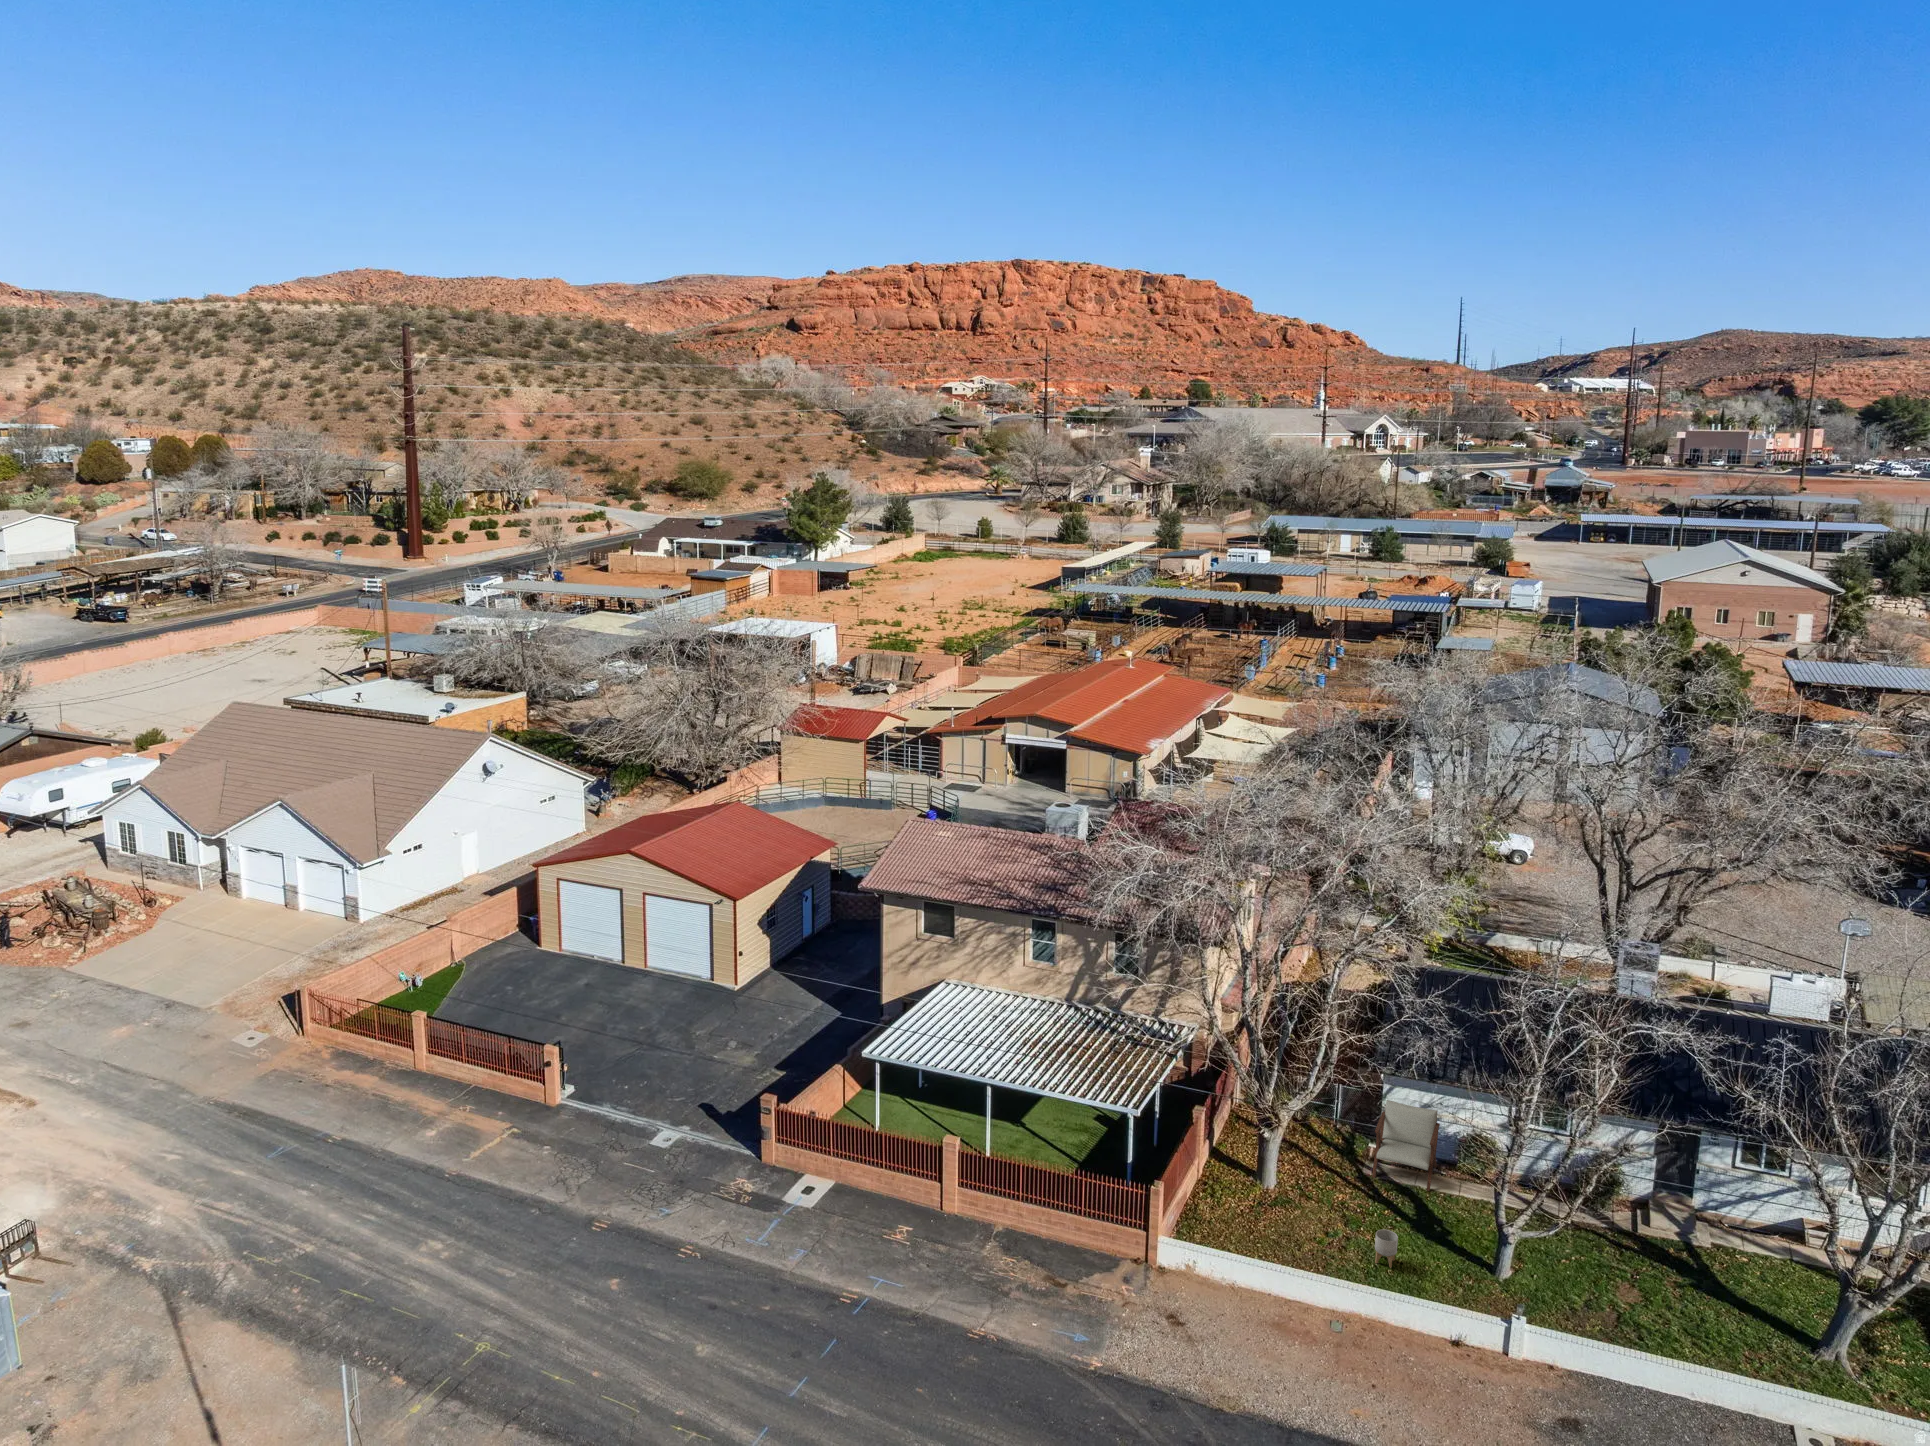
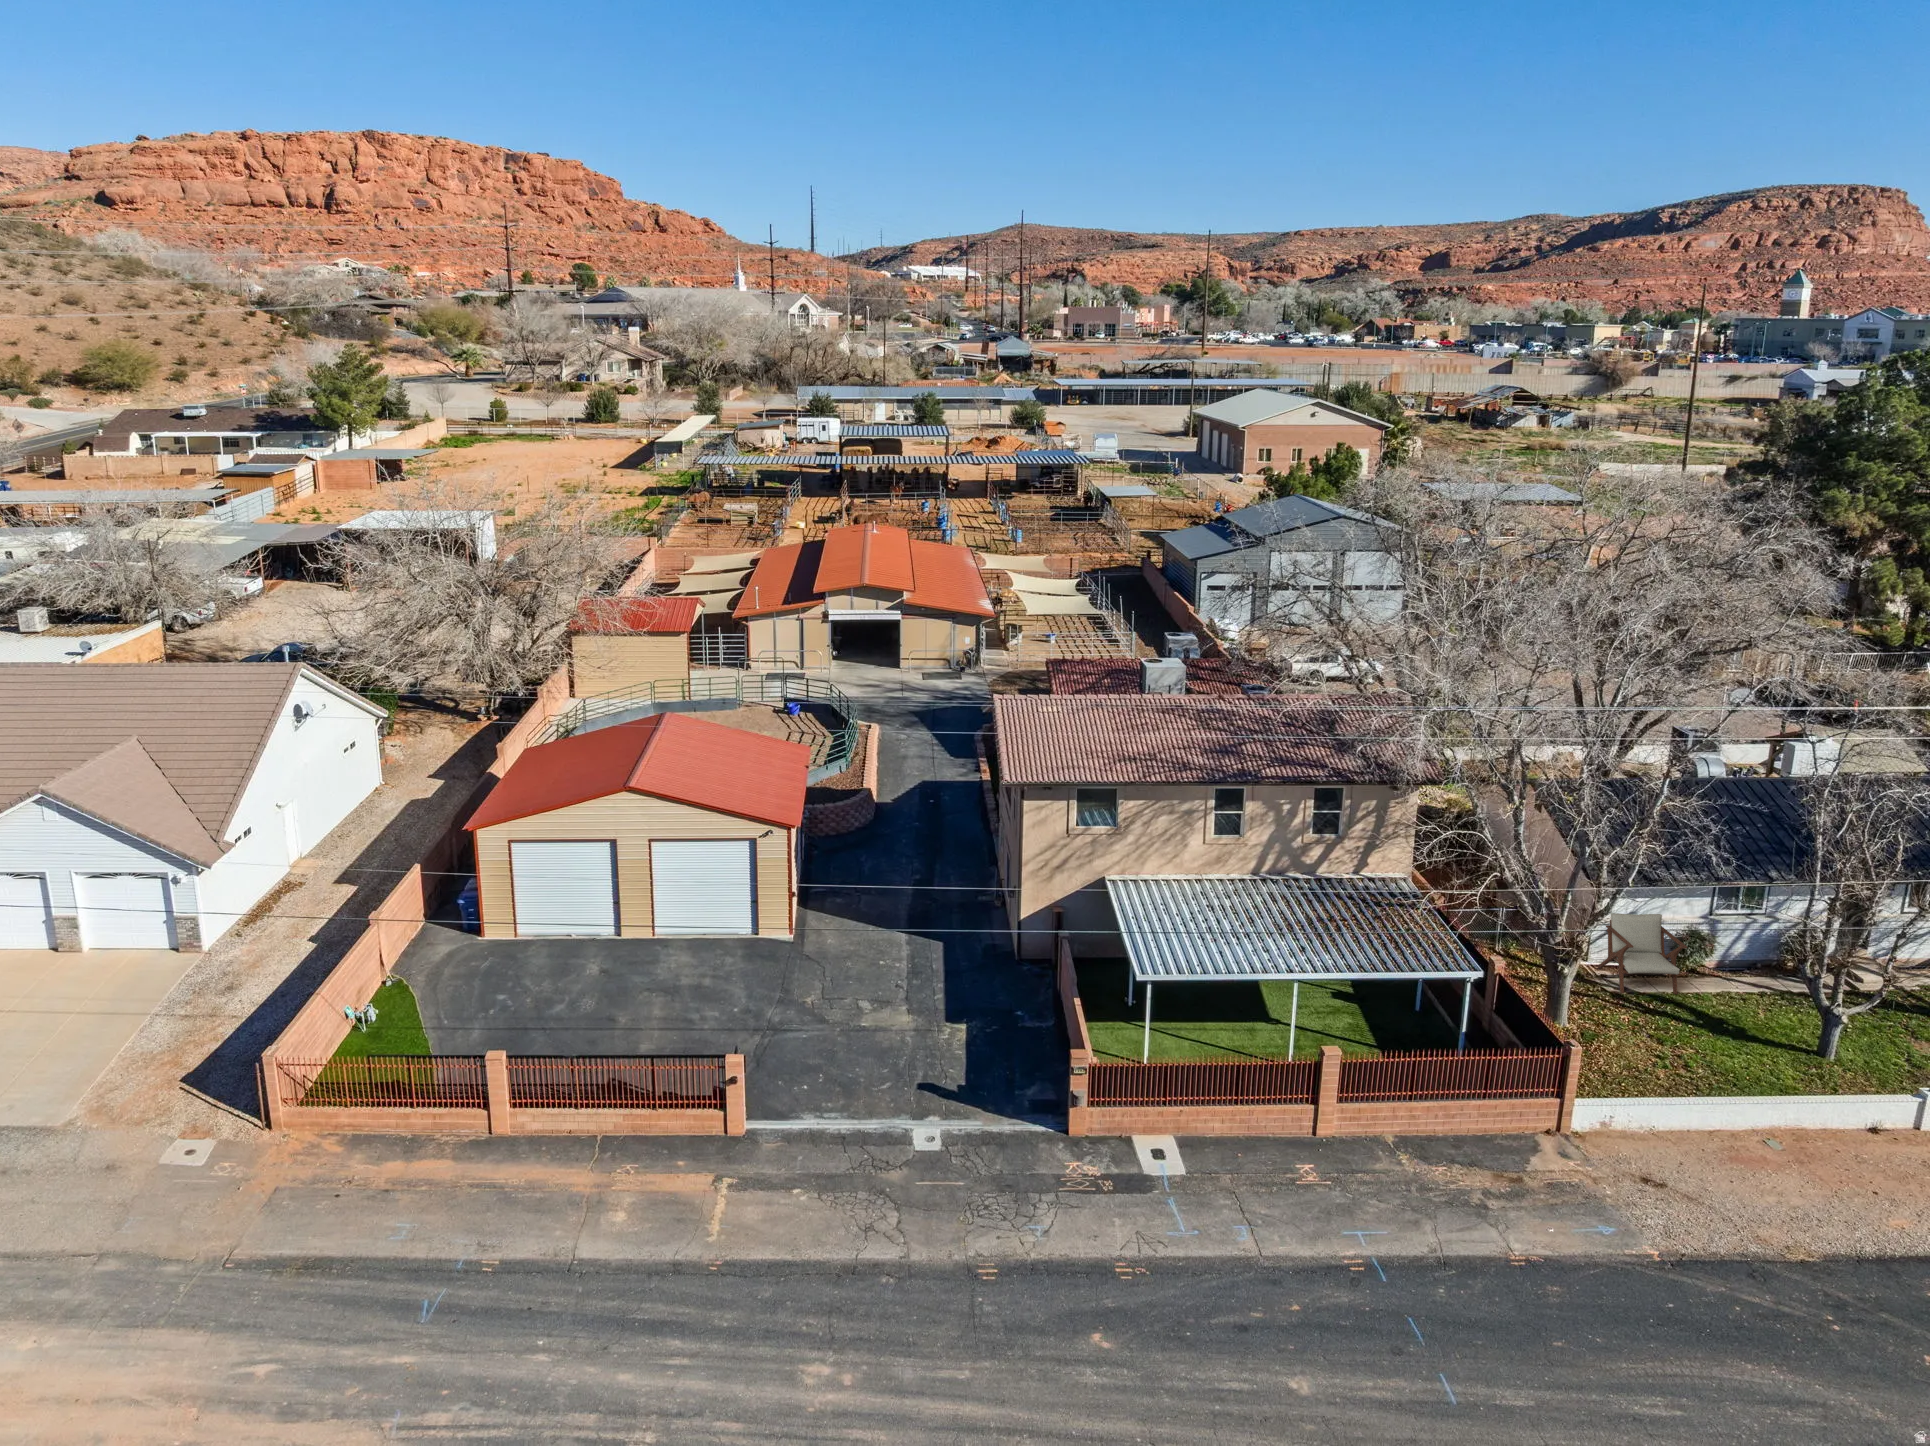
planter: present [1375,1229,1398,1268] -> none [1731,1042,1761,1079]

